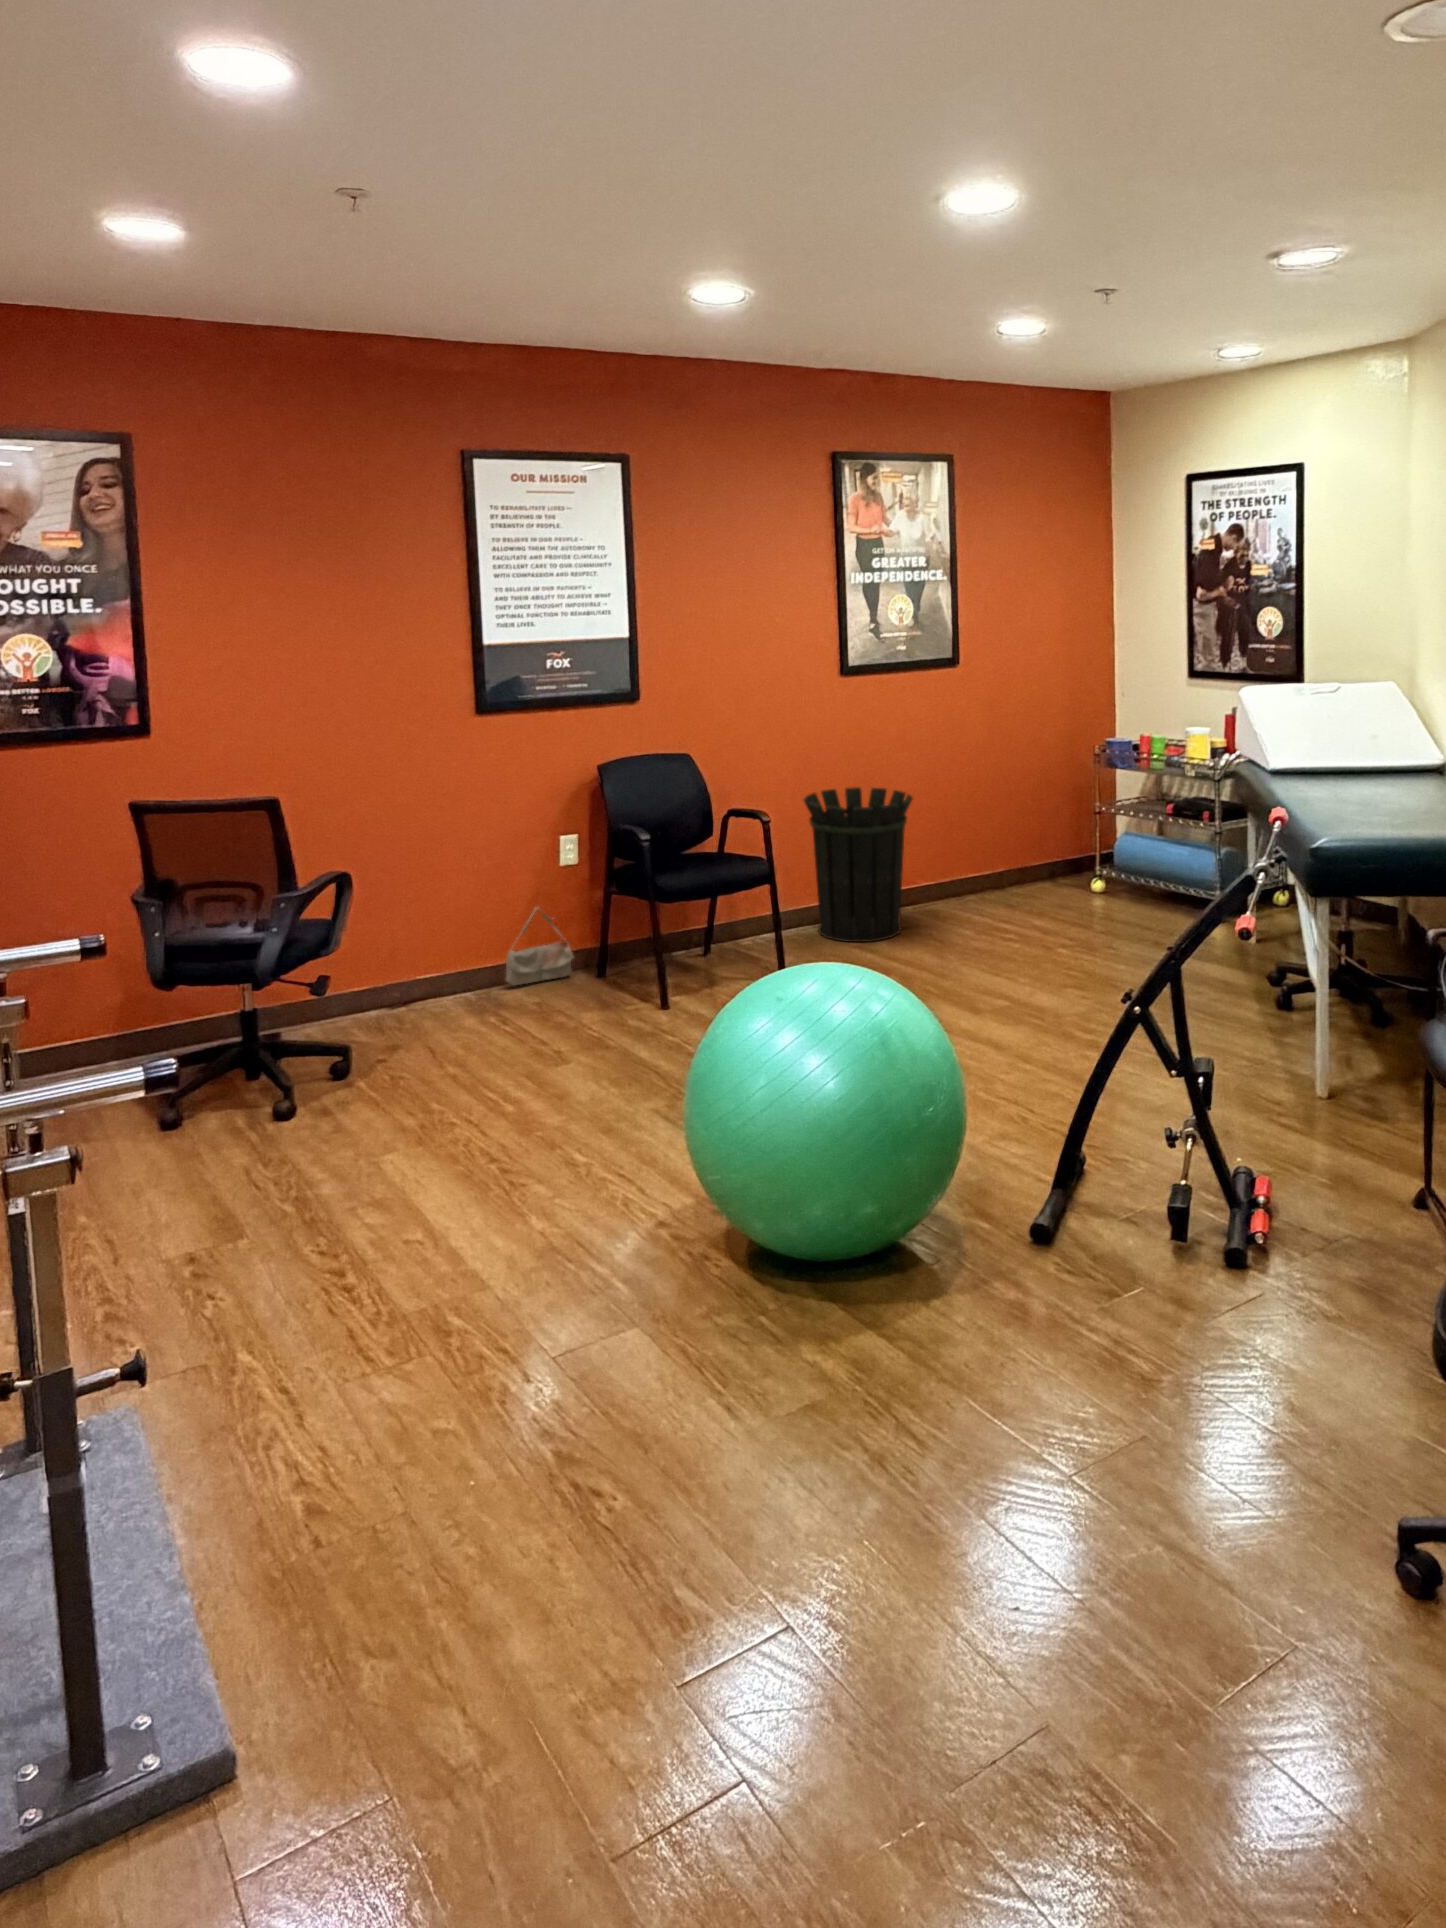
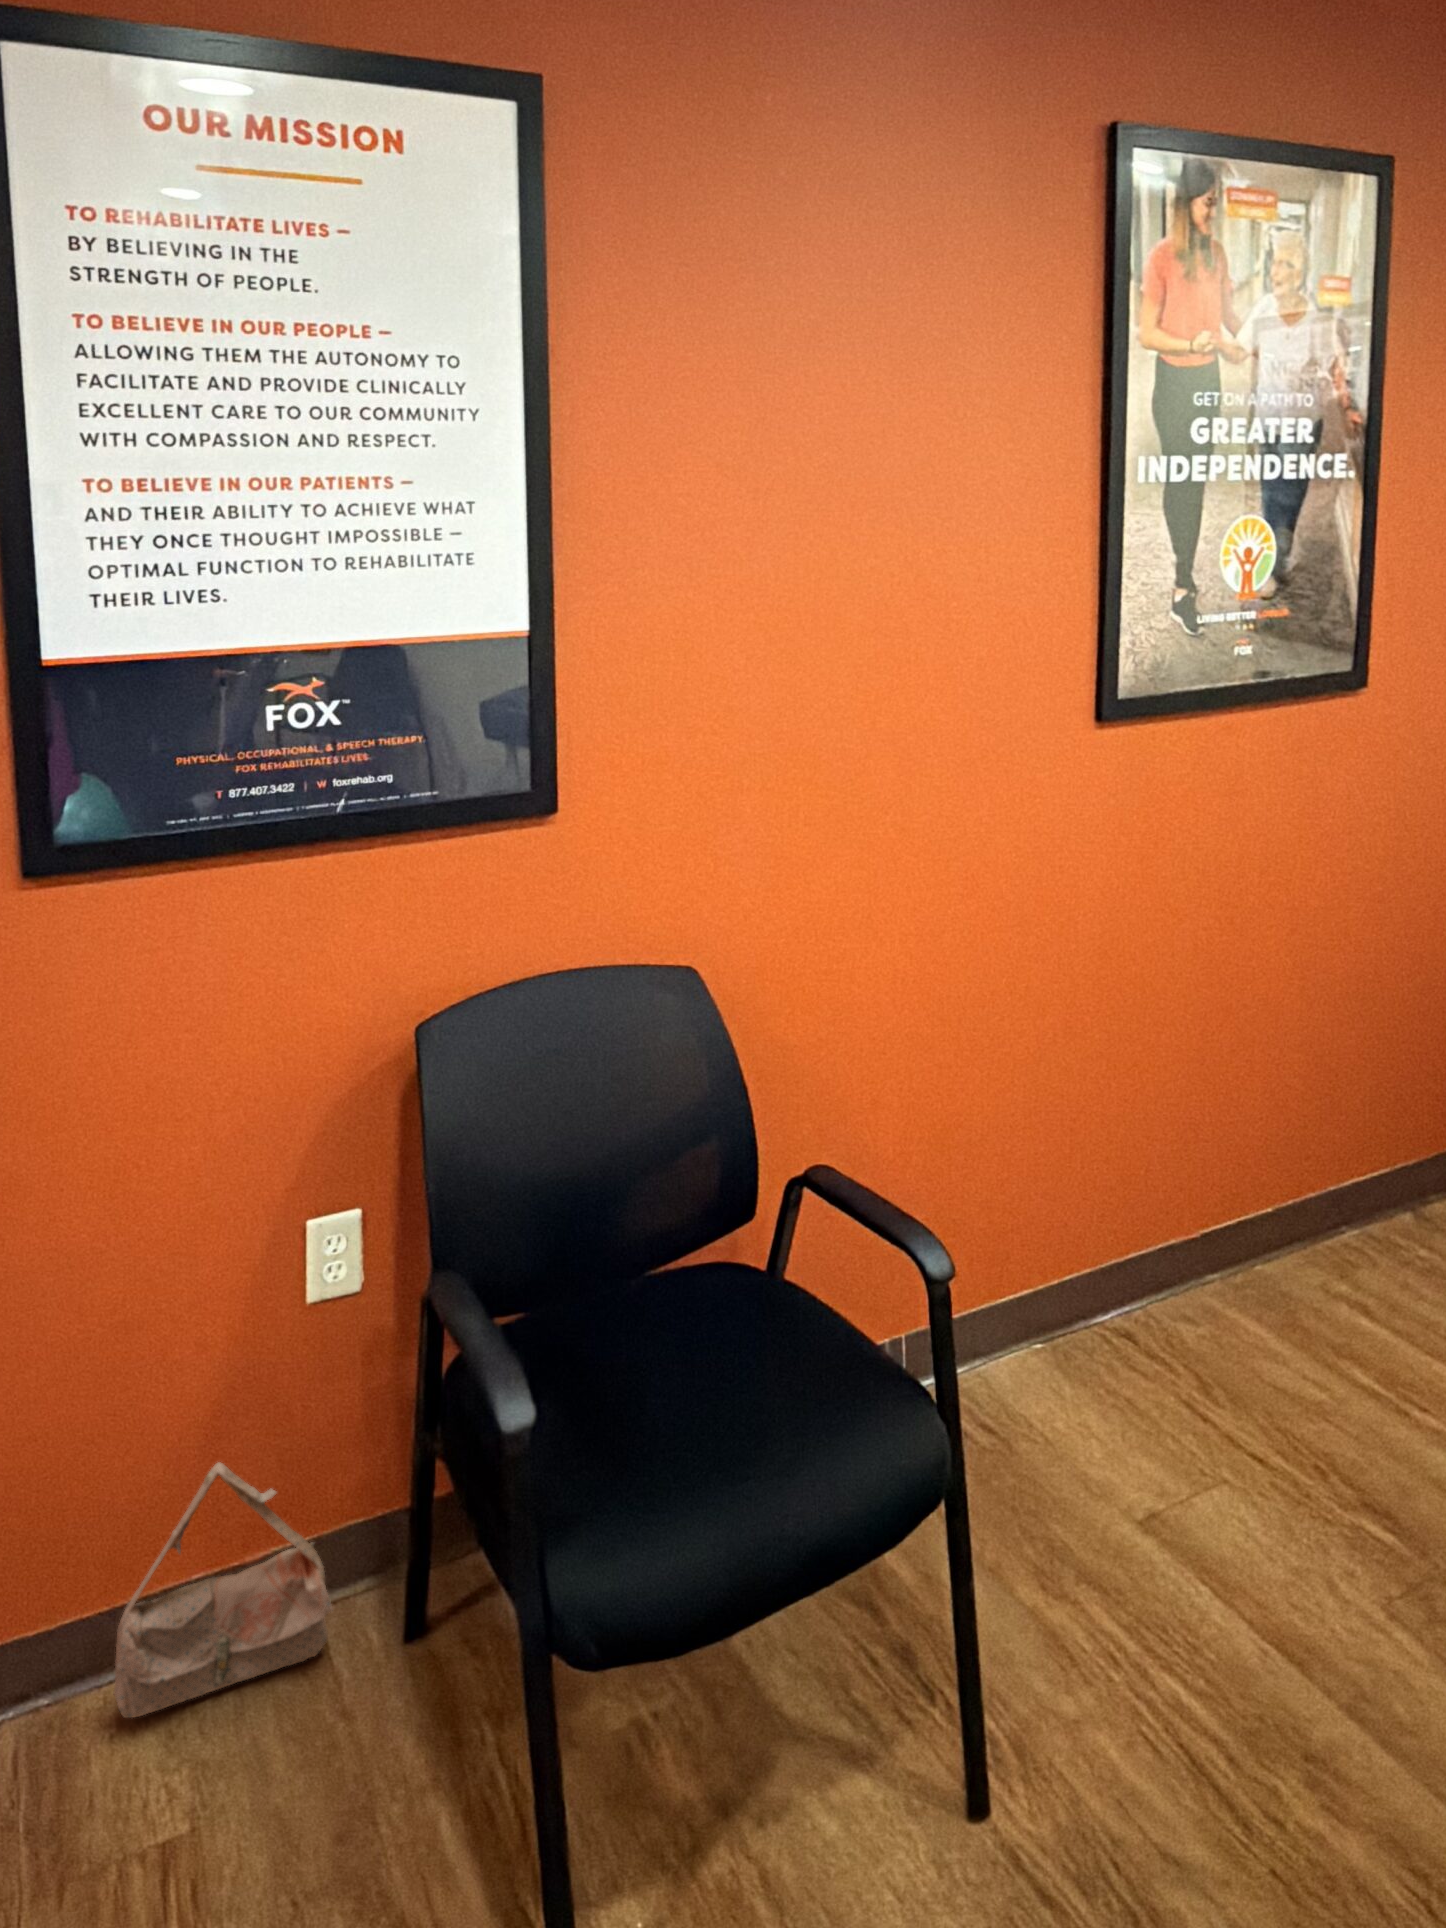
waste bin: present [804,787,913,942] -> none [1004,1026,1344,1533]

